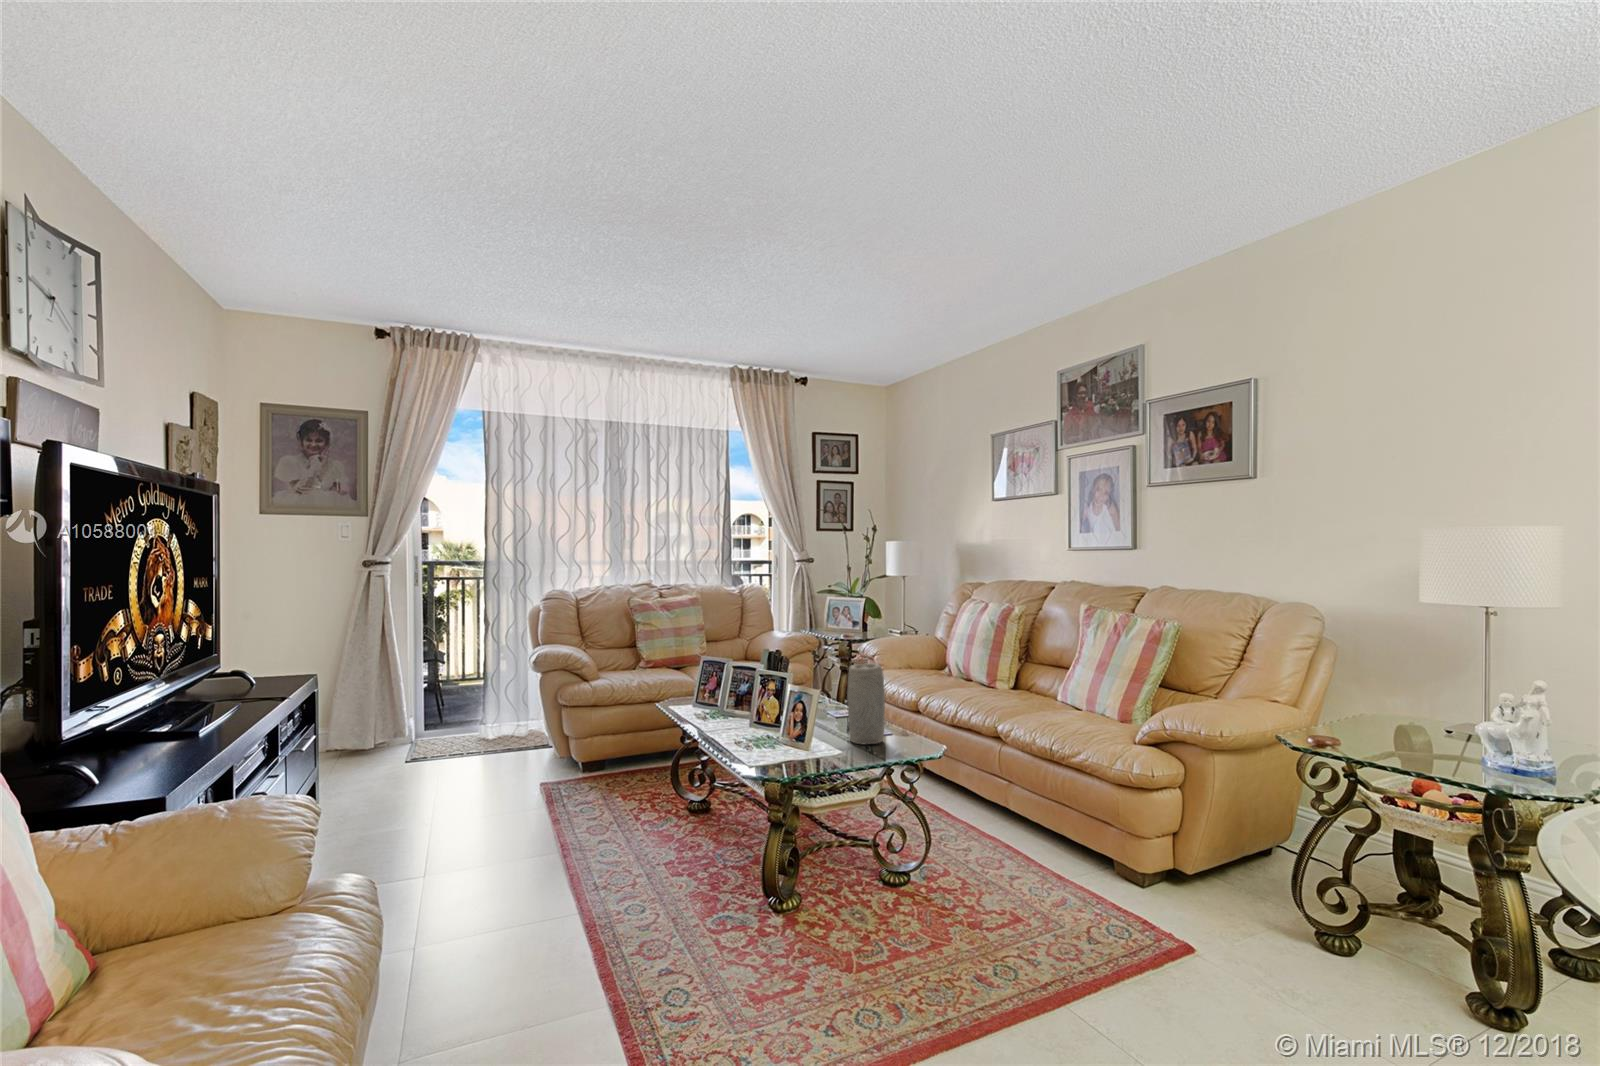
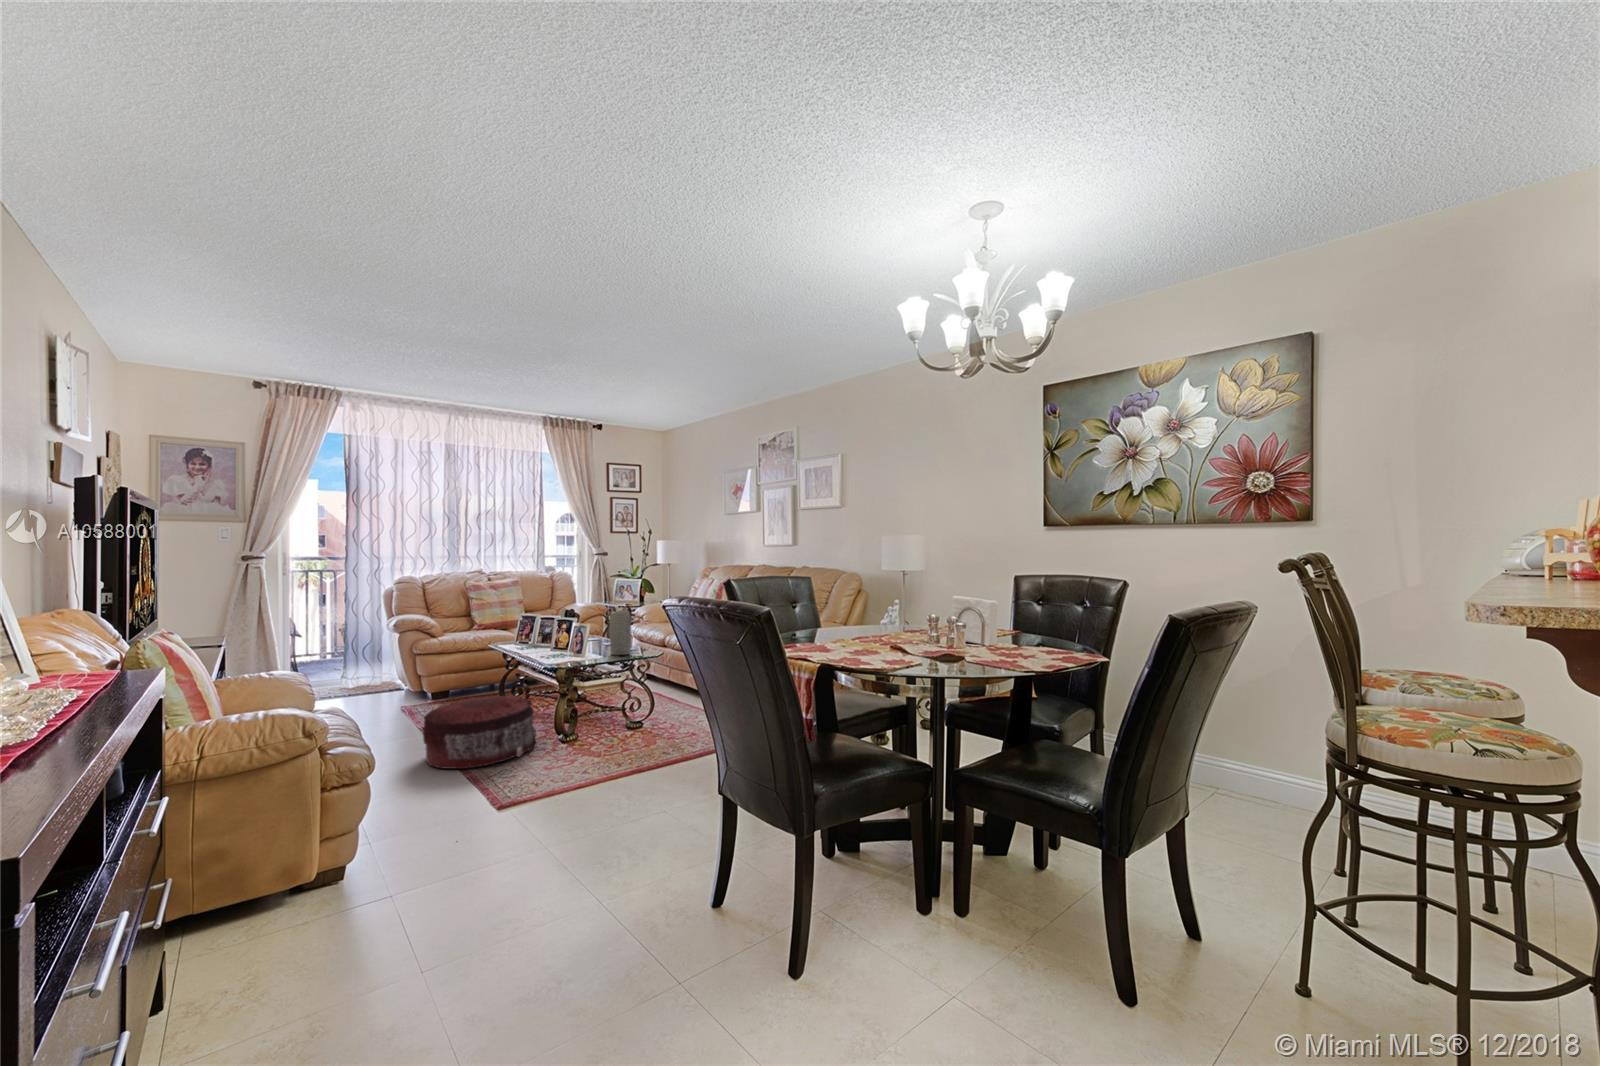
pouf: none [534,814,734,986] -> present [422,695,537,769]

